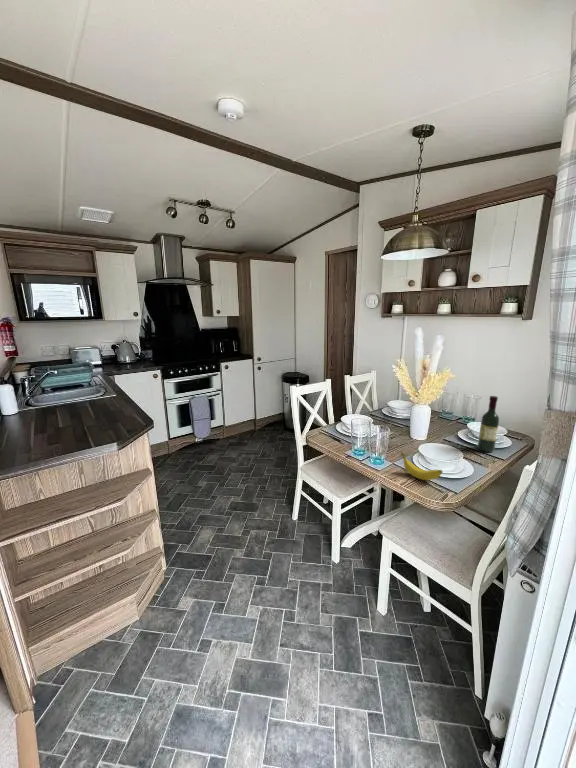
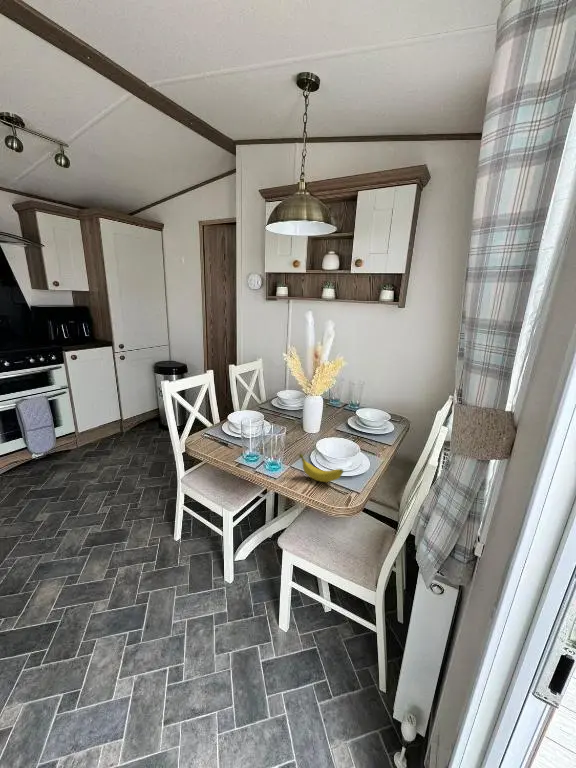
wine bottle: present [478,396,499,452] -> none [368,383,387,440]

